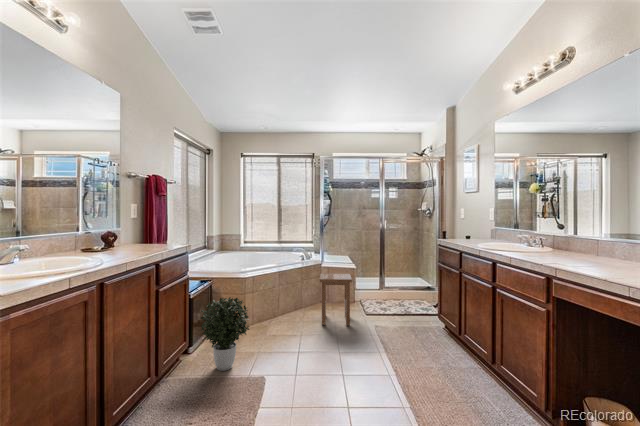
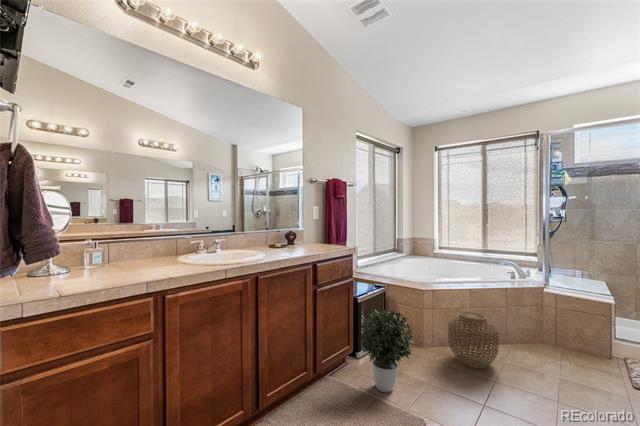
stool: present [320,274,352,325] -> none [528,302,590,392]
woven basket: none [267,289,302,331] -> present [448,312,499,368]

